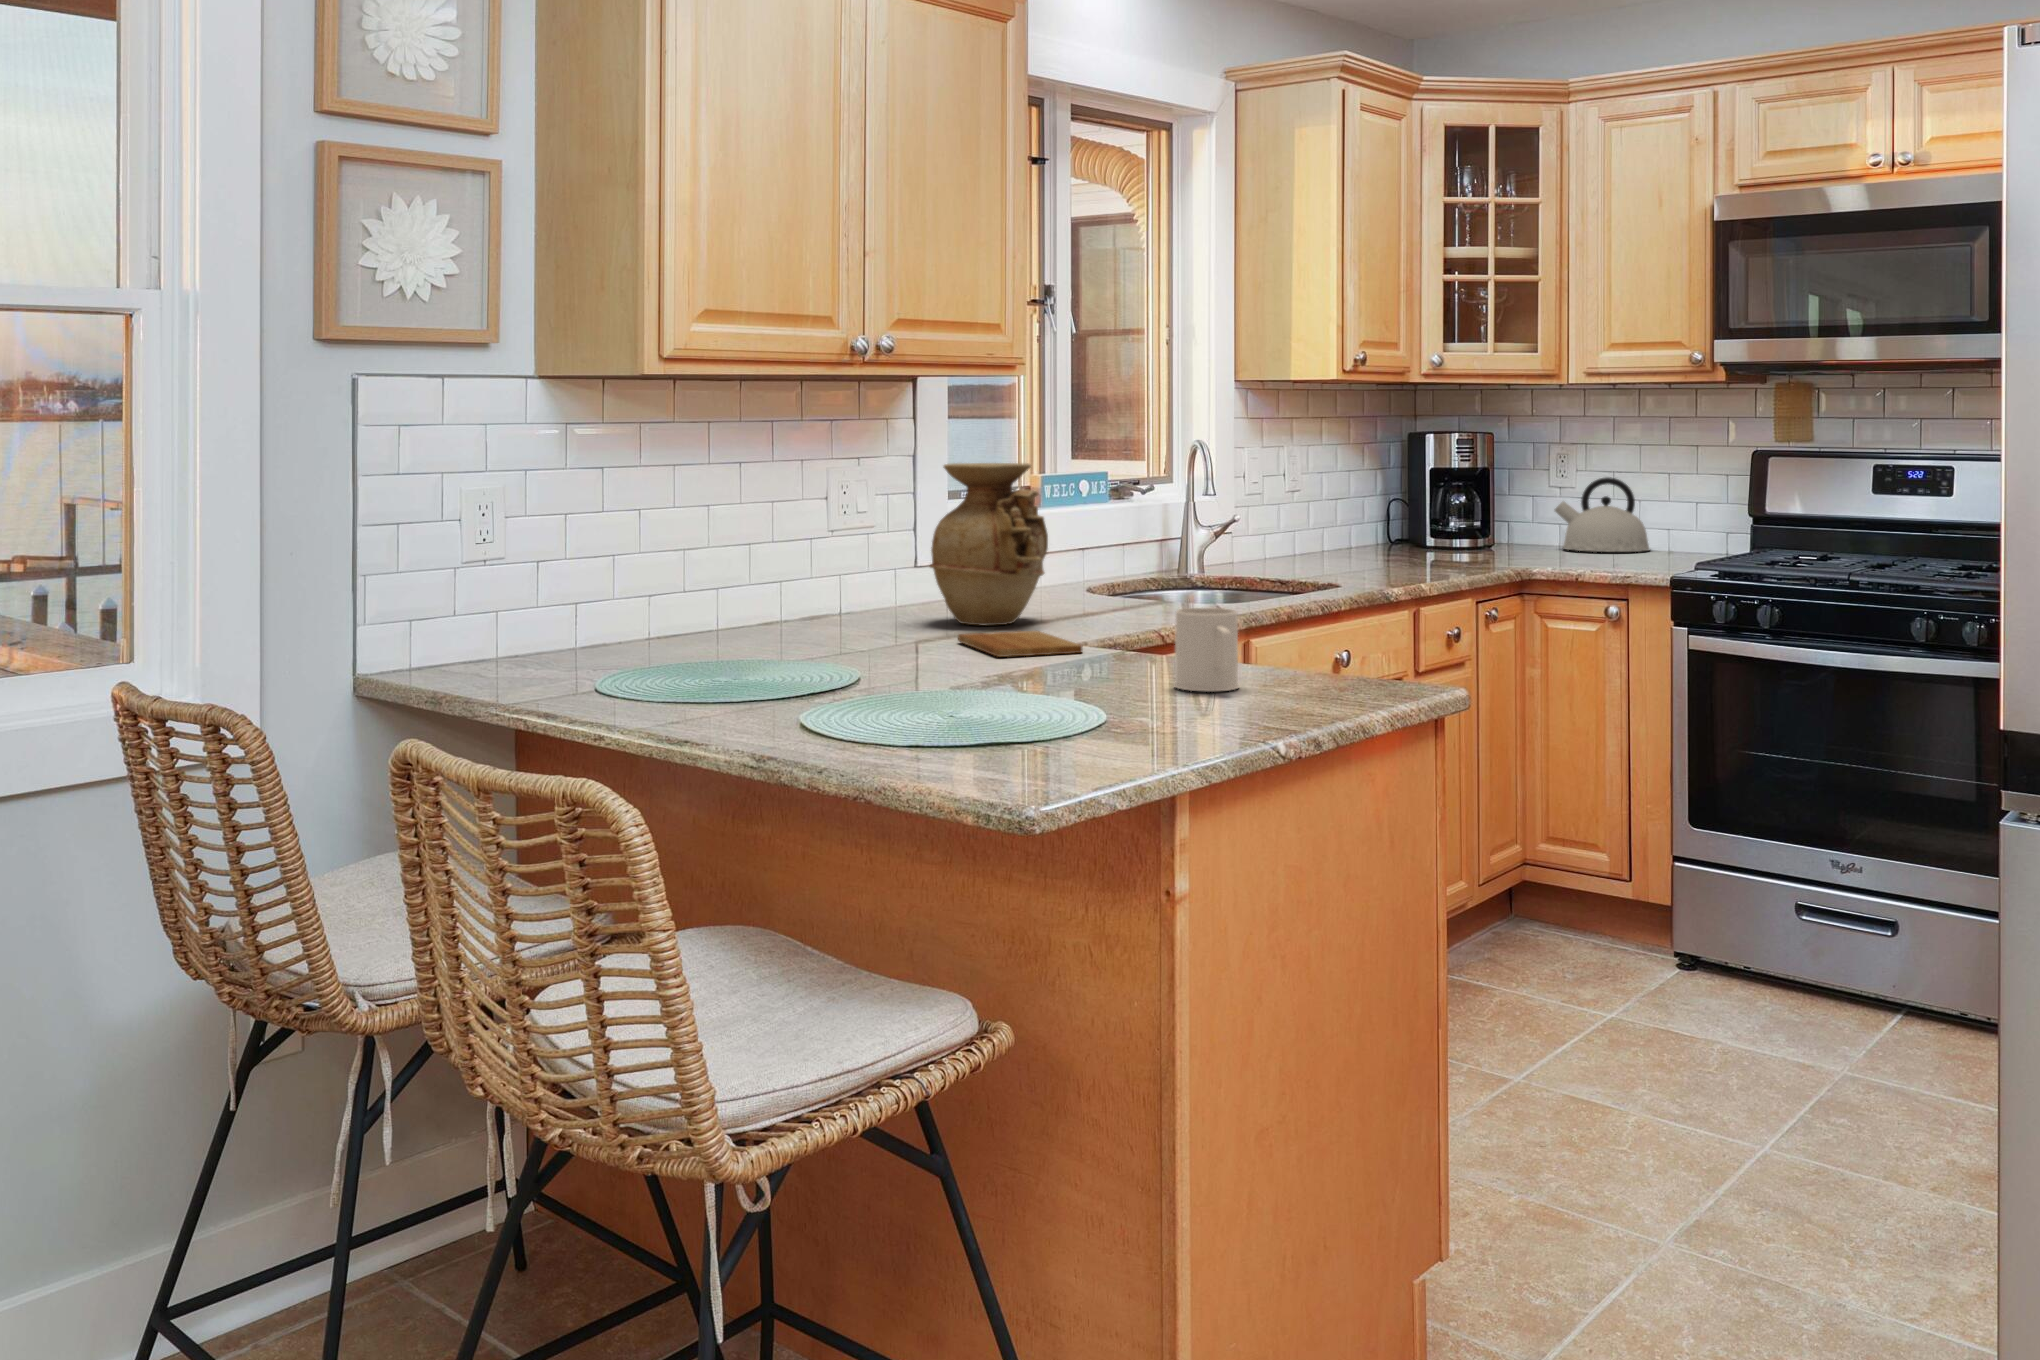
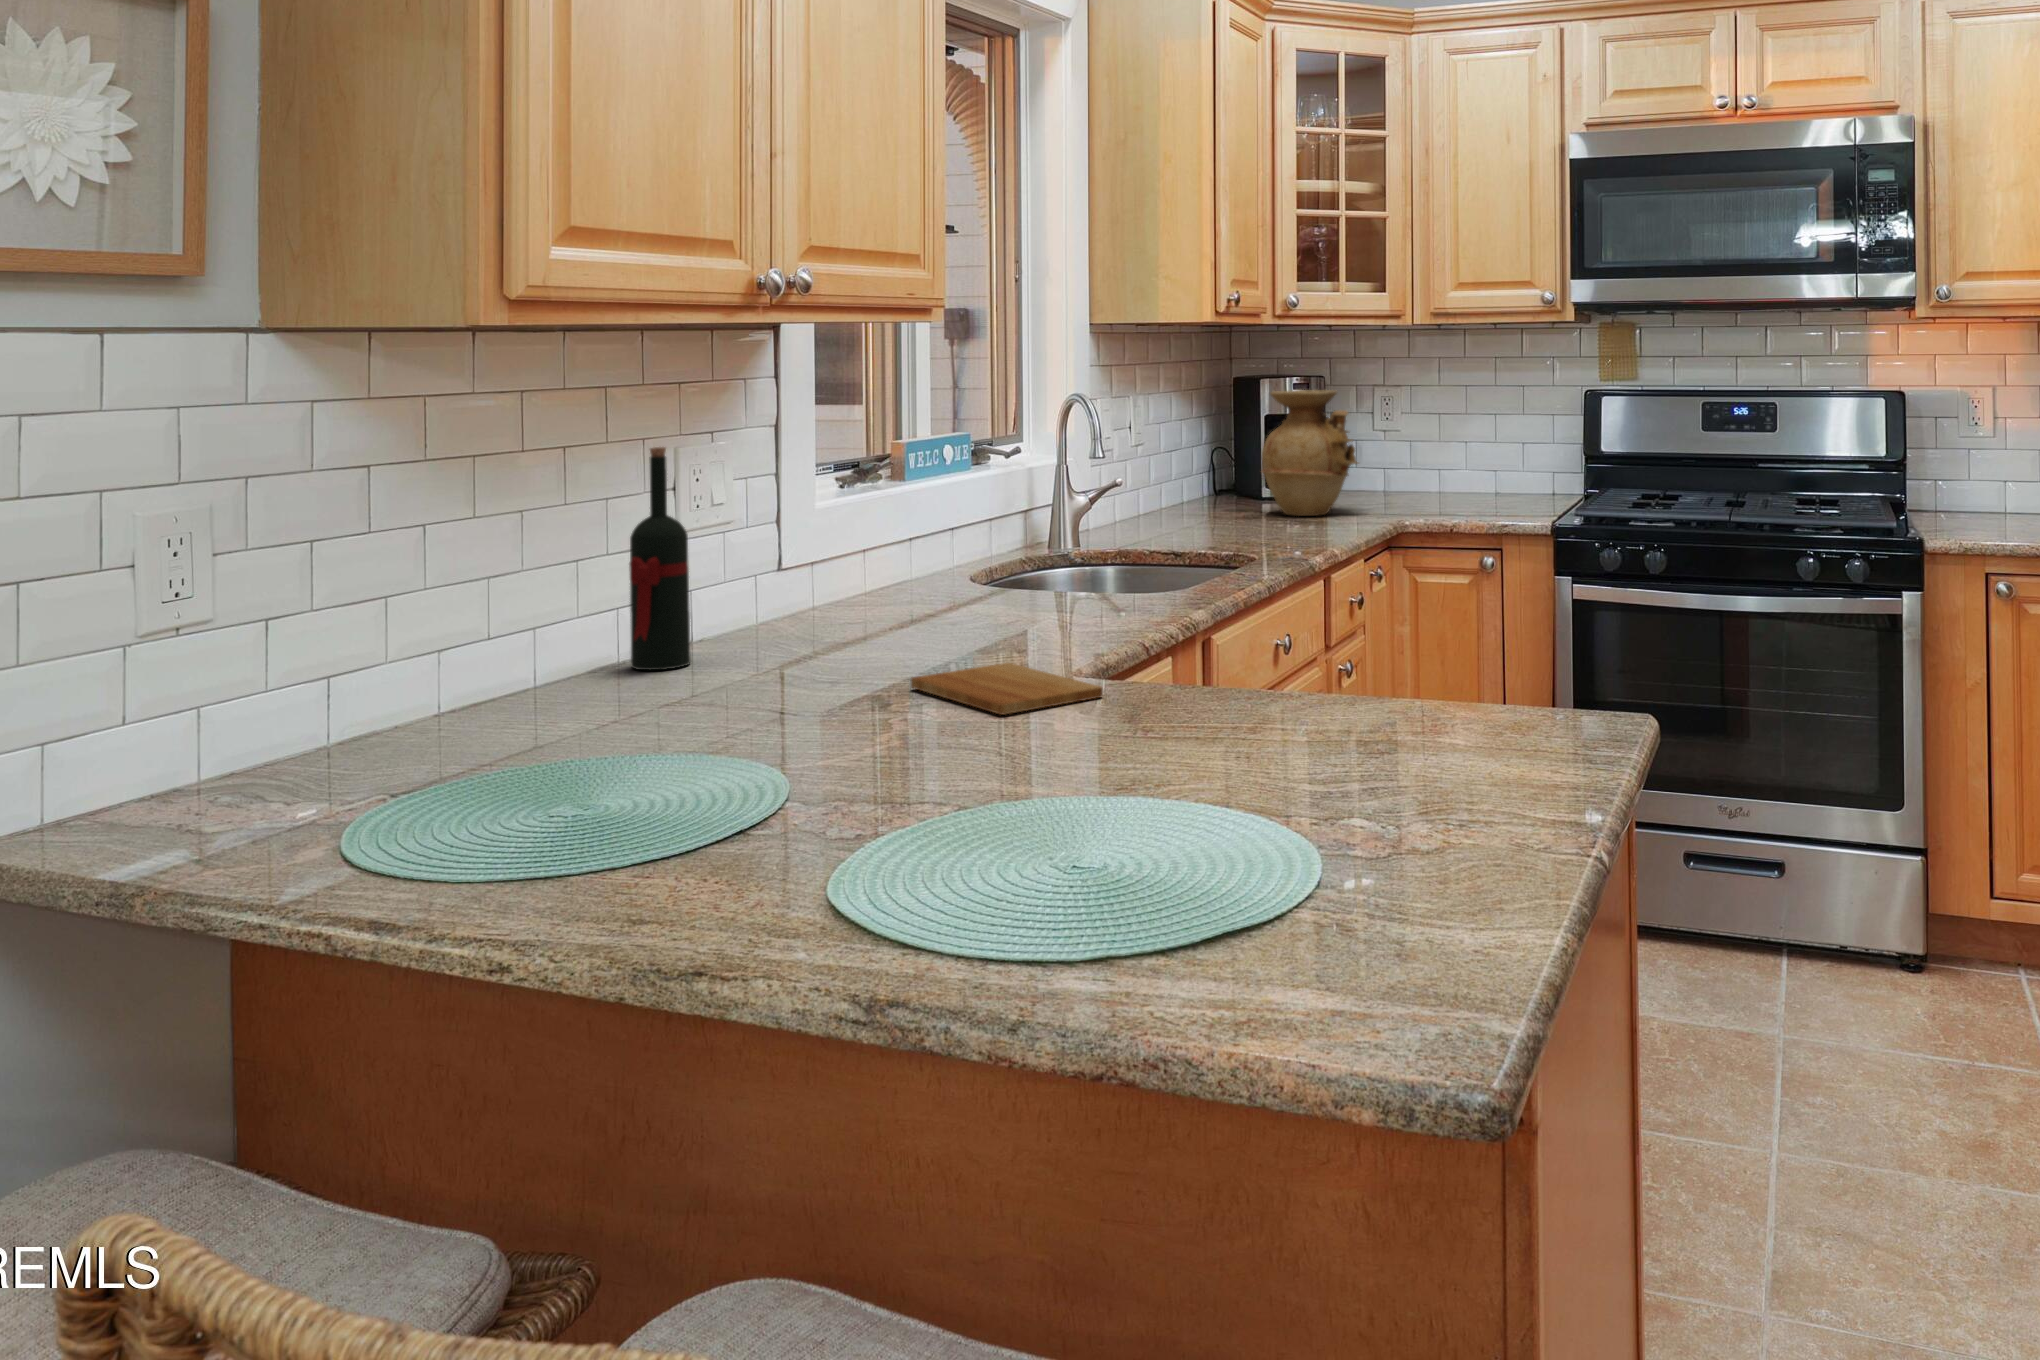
vase: present [930,463,1048,625] -> present [1262,390,1358,516]
wine bottle: none [788,466,832,626] -> present [630,447,691,670]
kettle: present [1554,477,1650,552] -> none [1389,422,1485,501]
mug: present [1174,608,1239,692] -> none [1312,642,1410,764]

